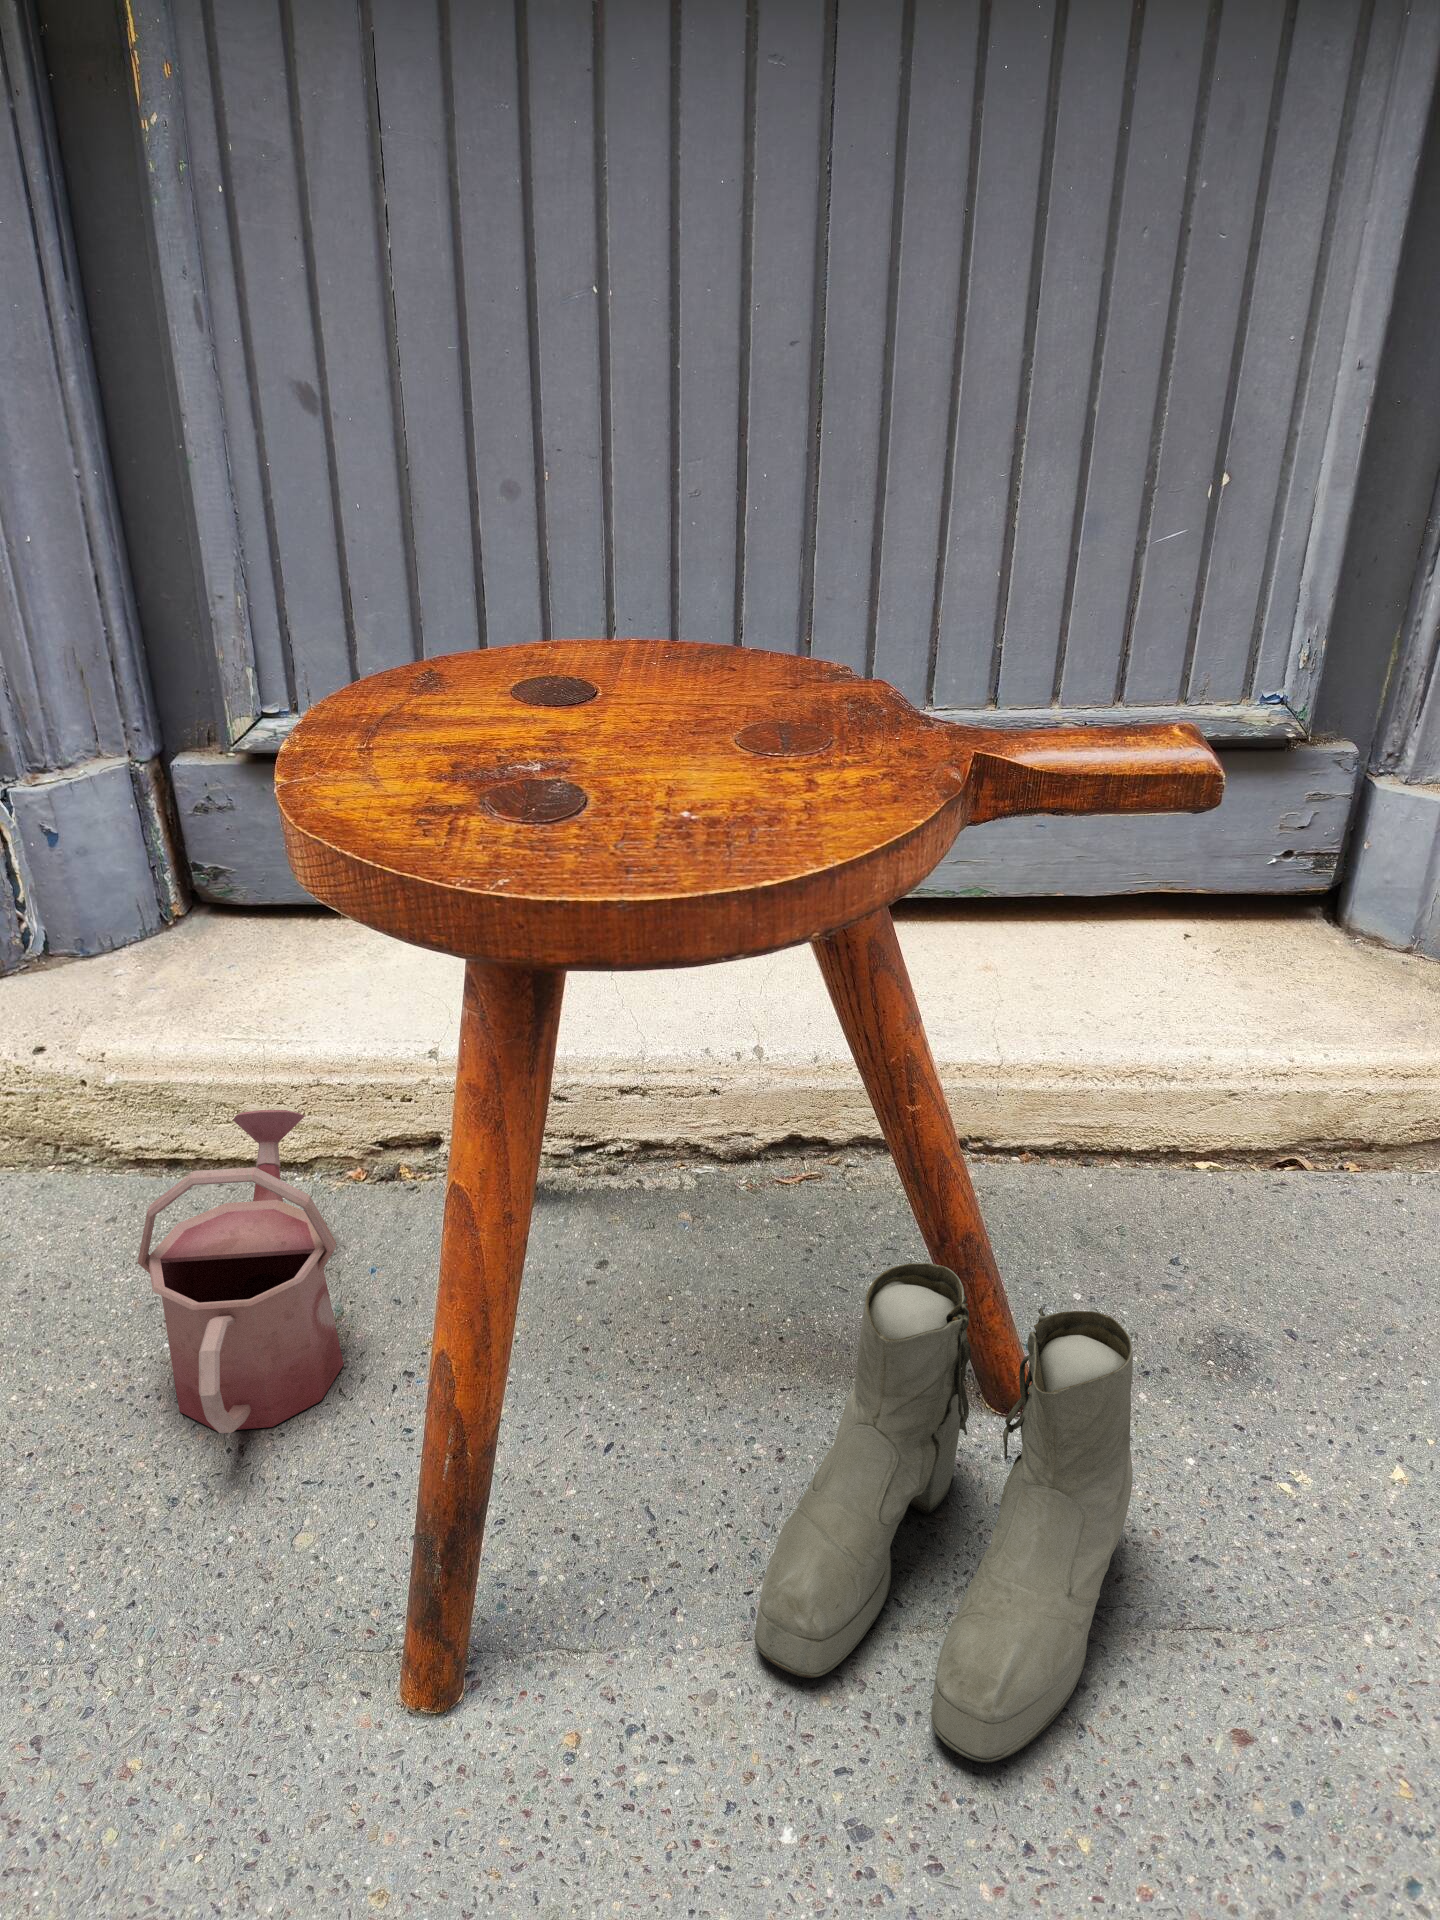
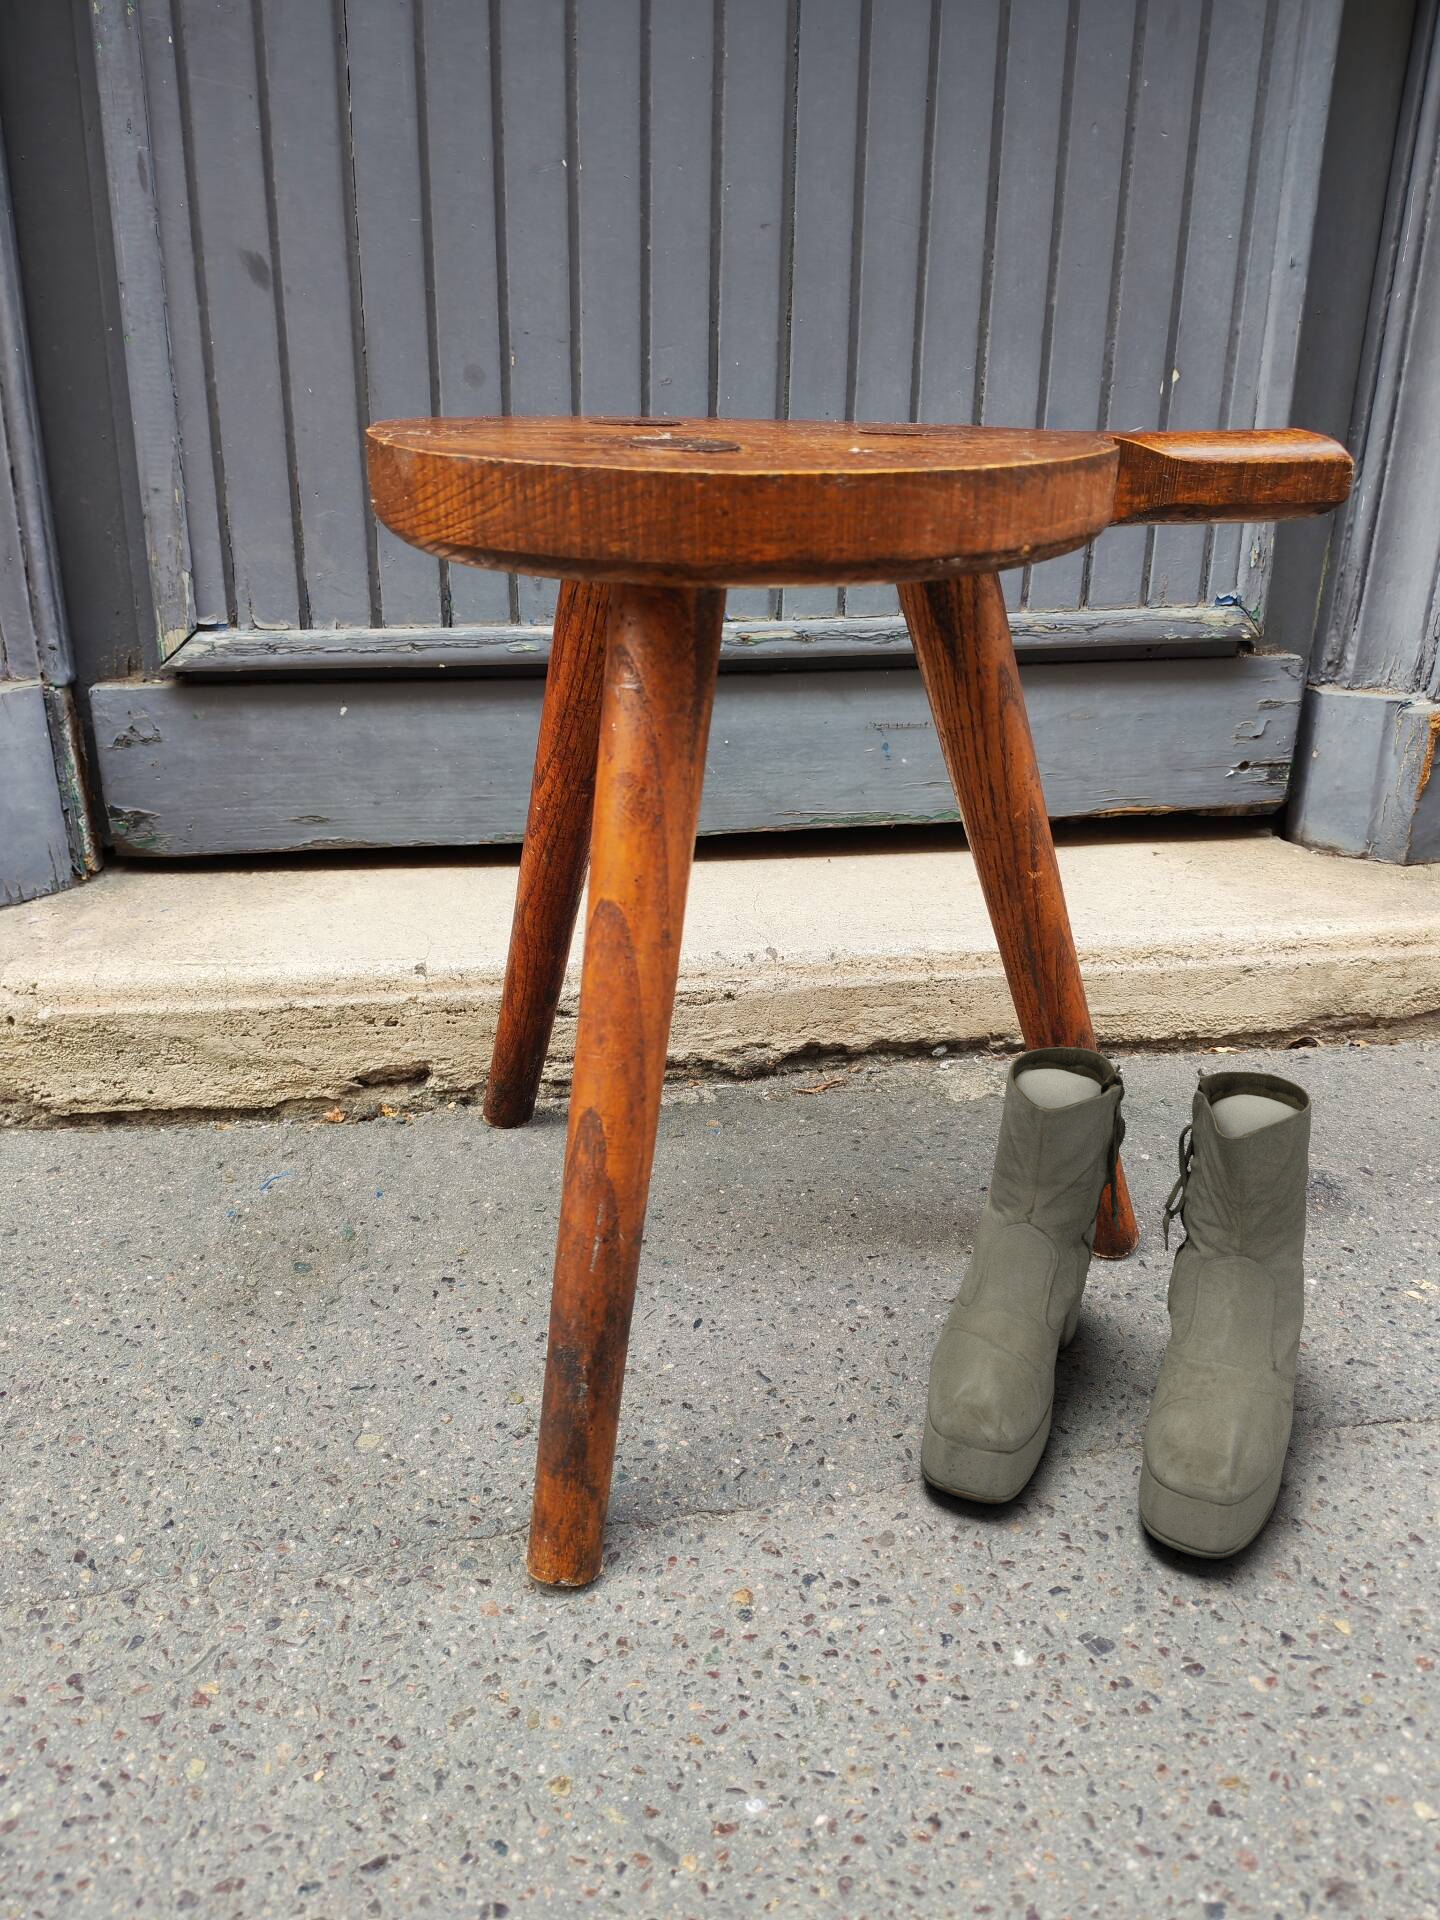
watering can: present [138,1110,344,1433] -> none [131,1002,368,1349]

